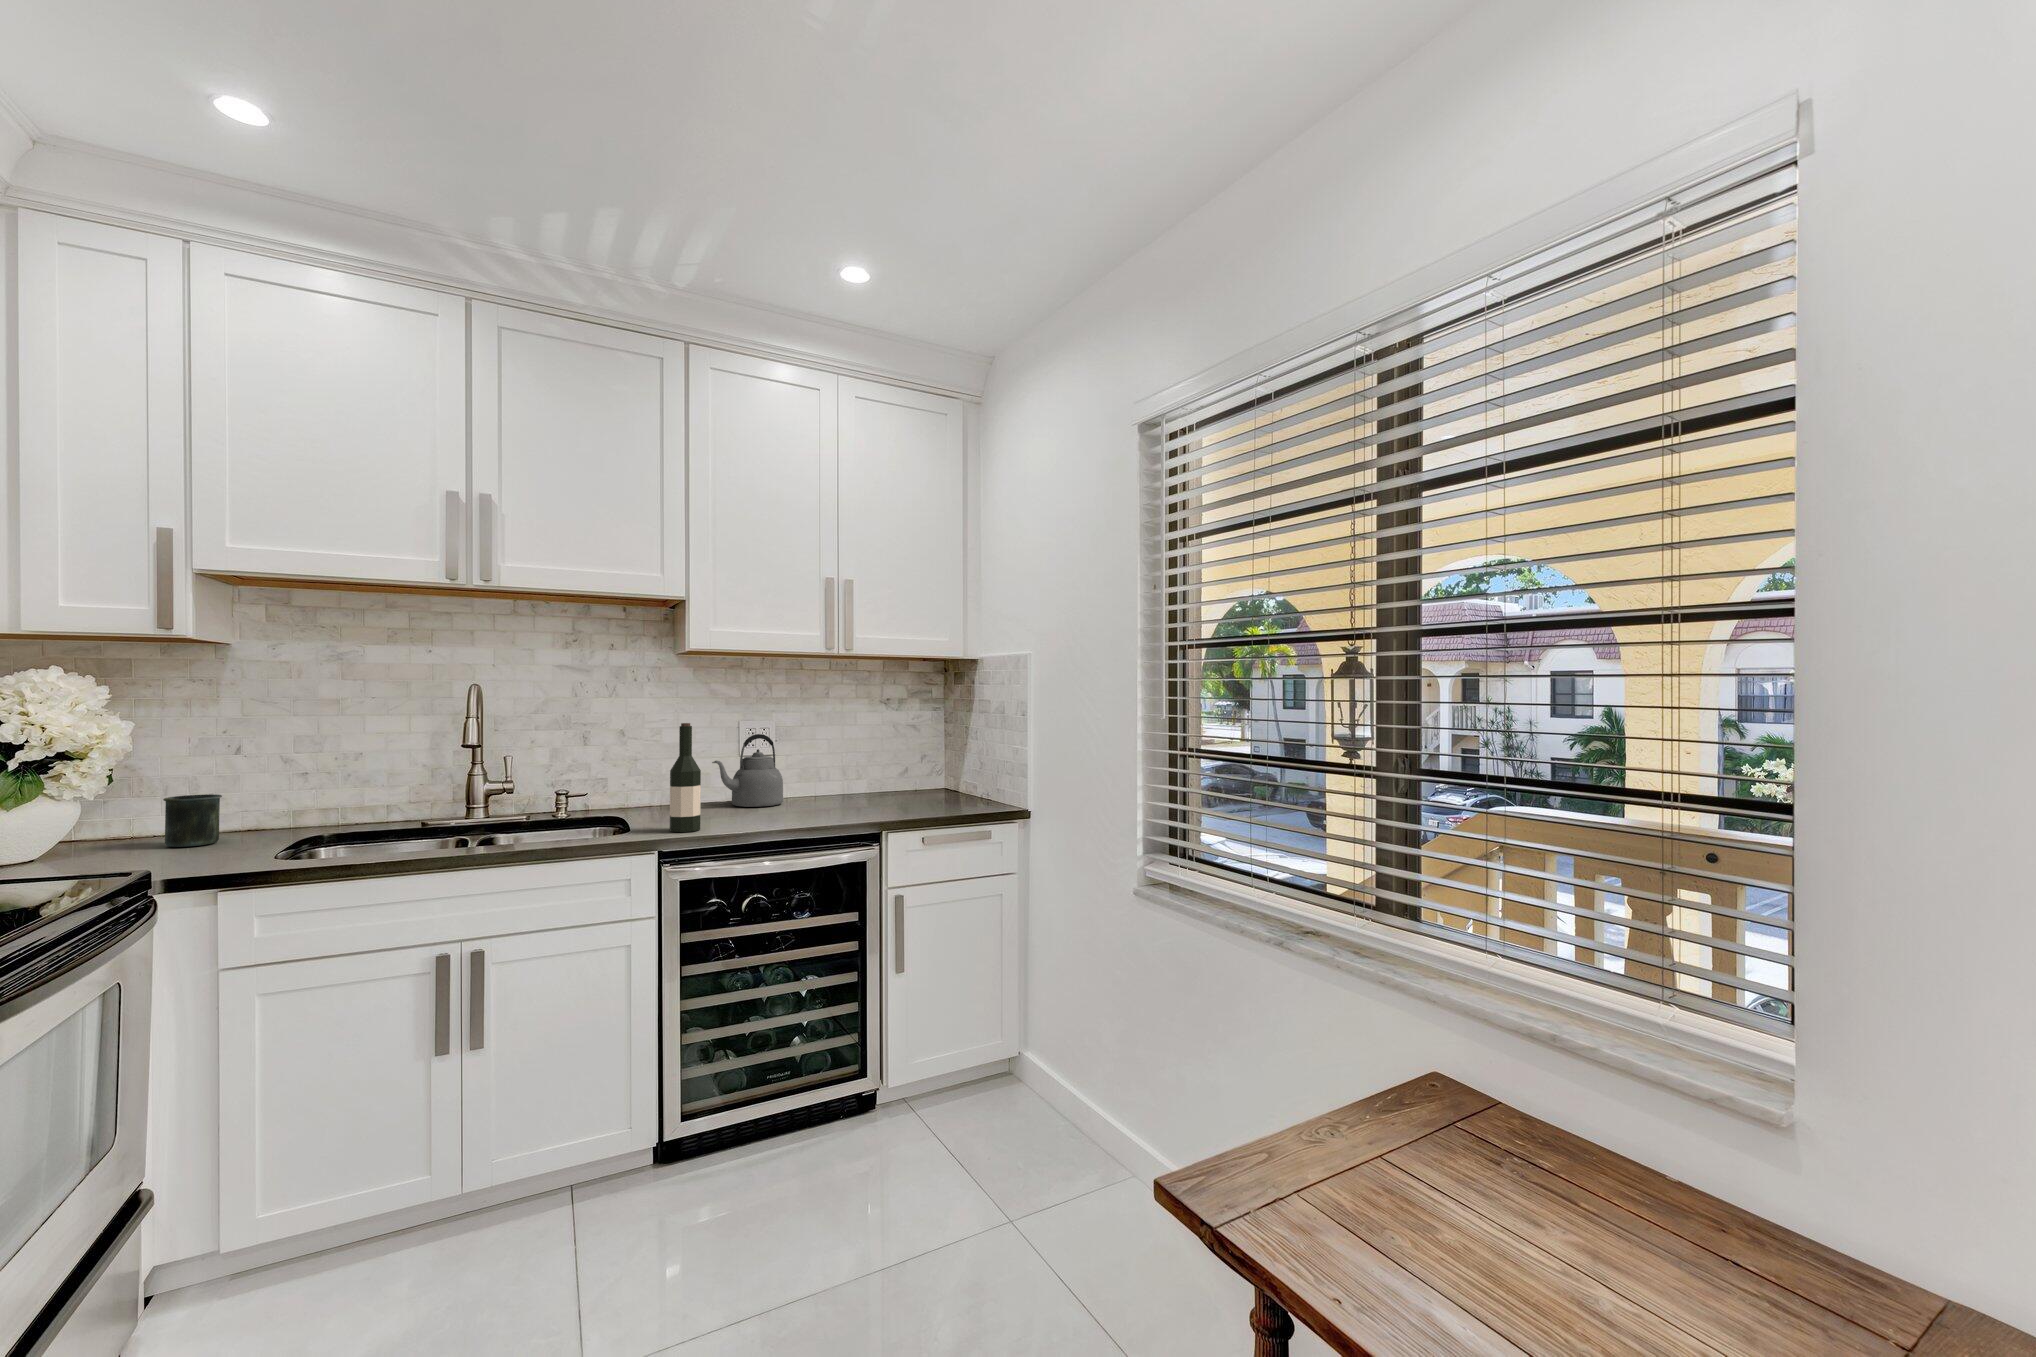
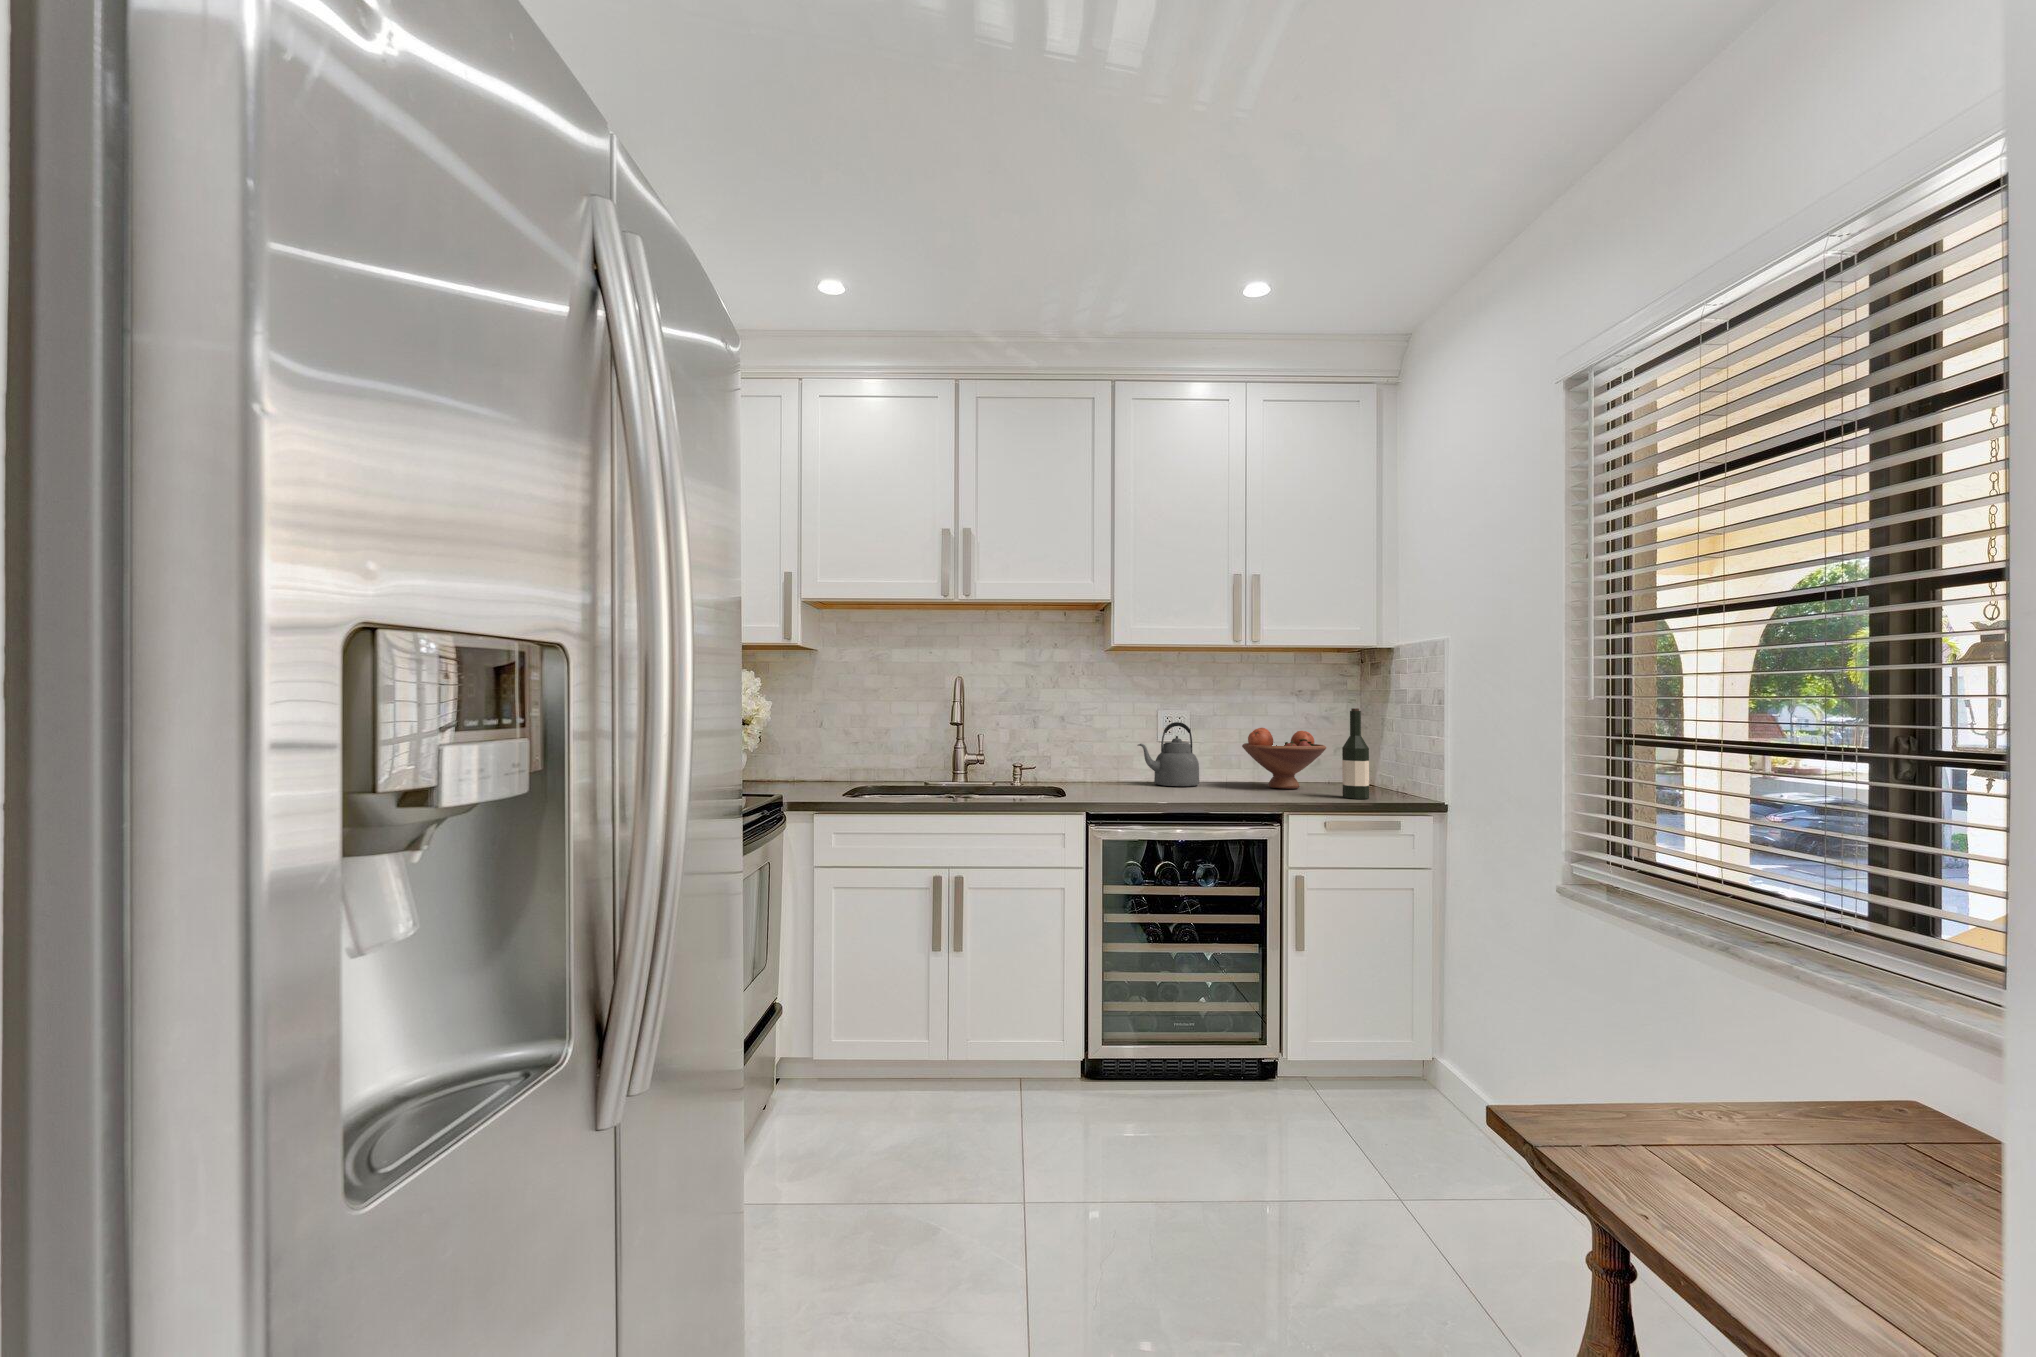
wine bottle: present [670,723,701,832] -> present [1342,708,1369,799]
fruit bowl: none [830,737,916,801] -> present [1242,728,1326,789]
mug: present [163,794,222,847] -> none [784,751,814,784]

